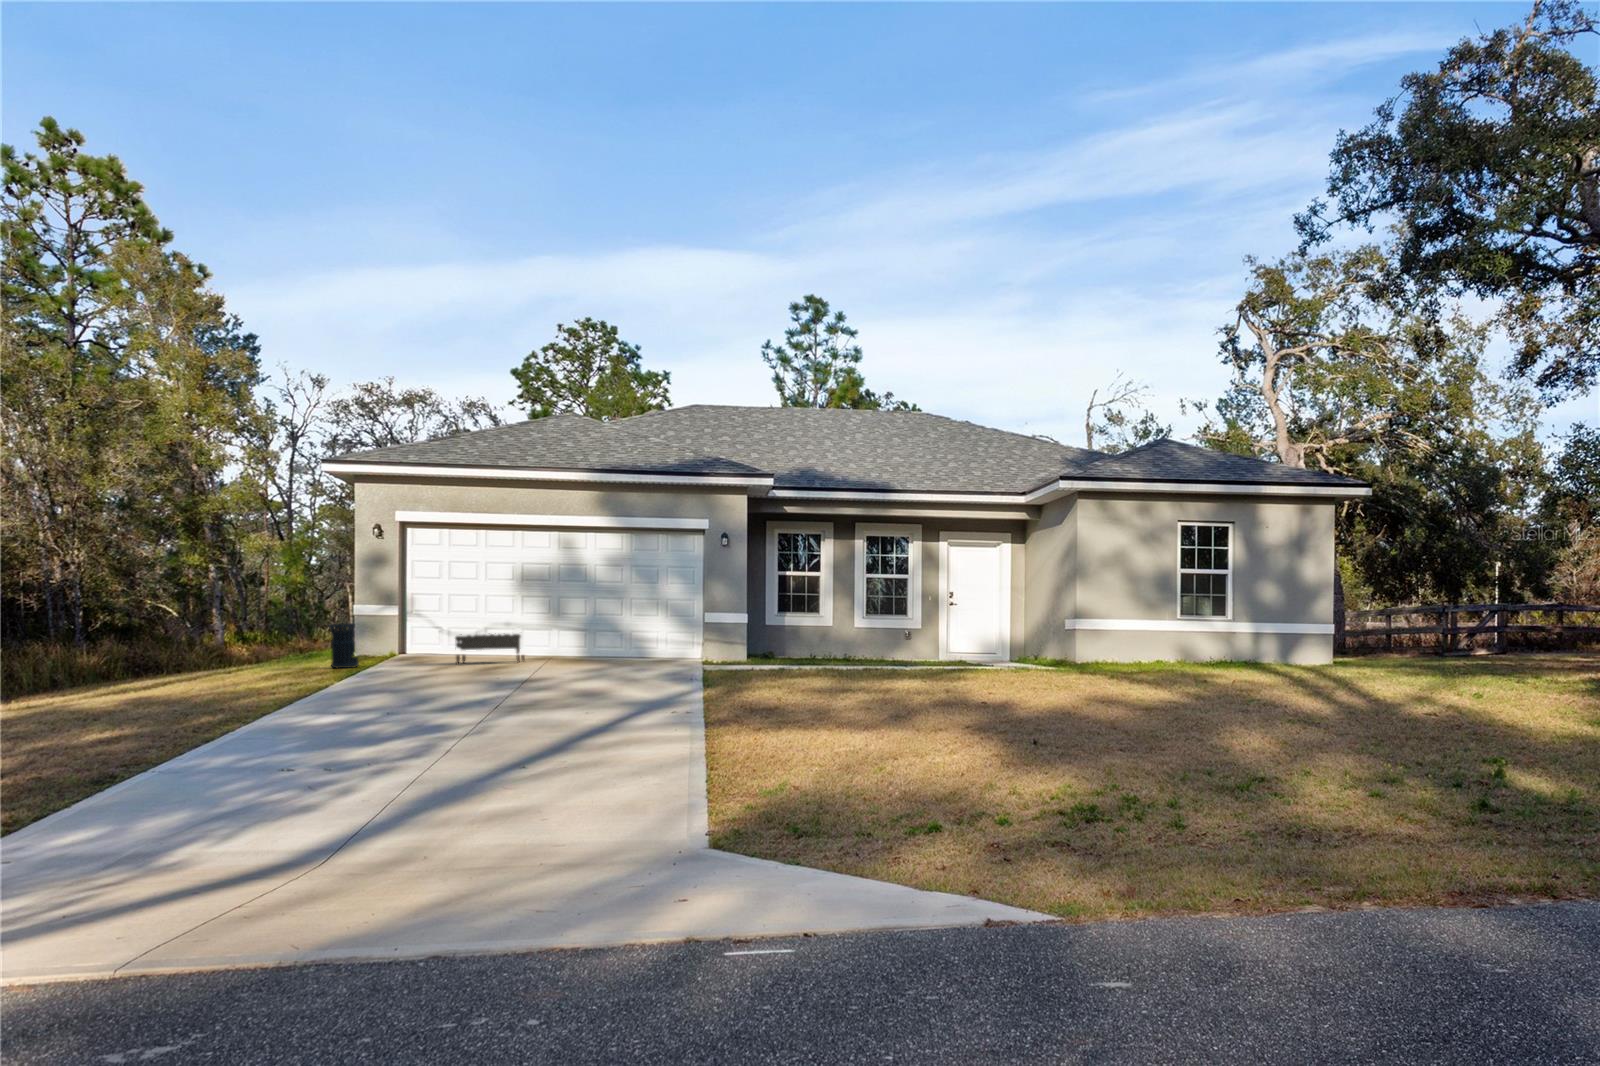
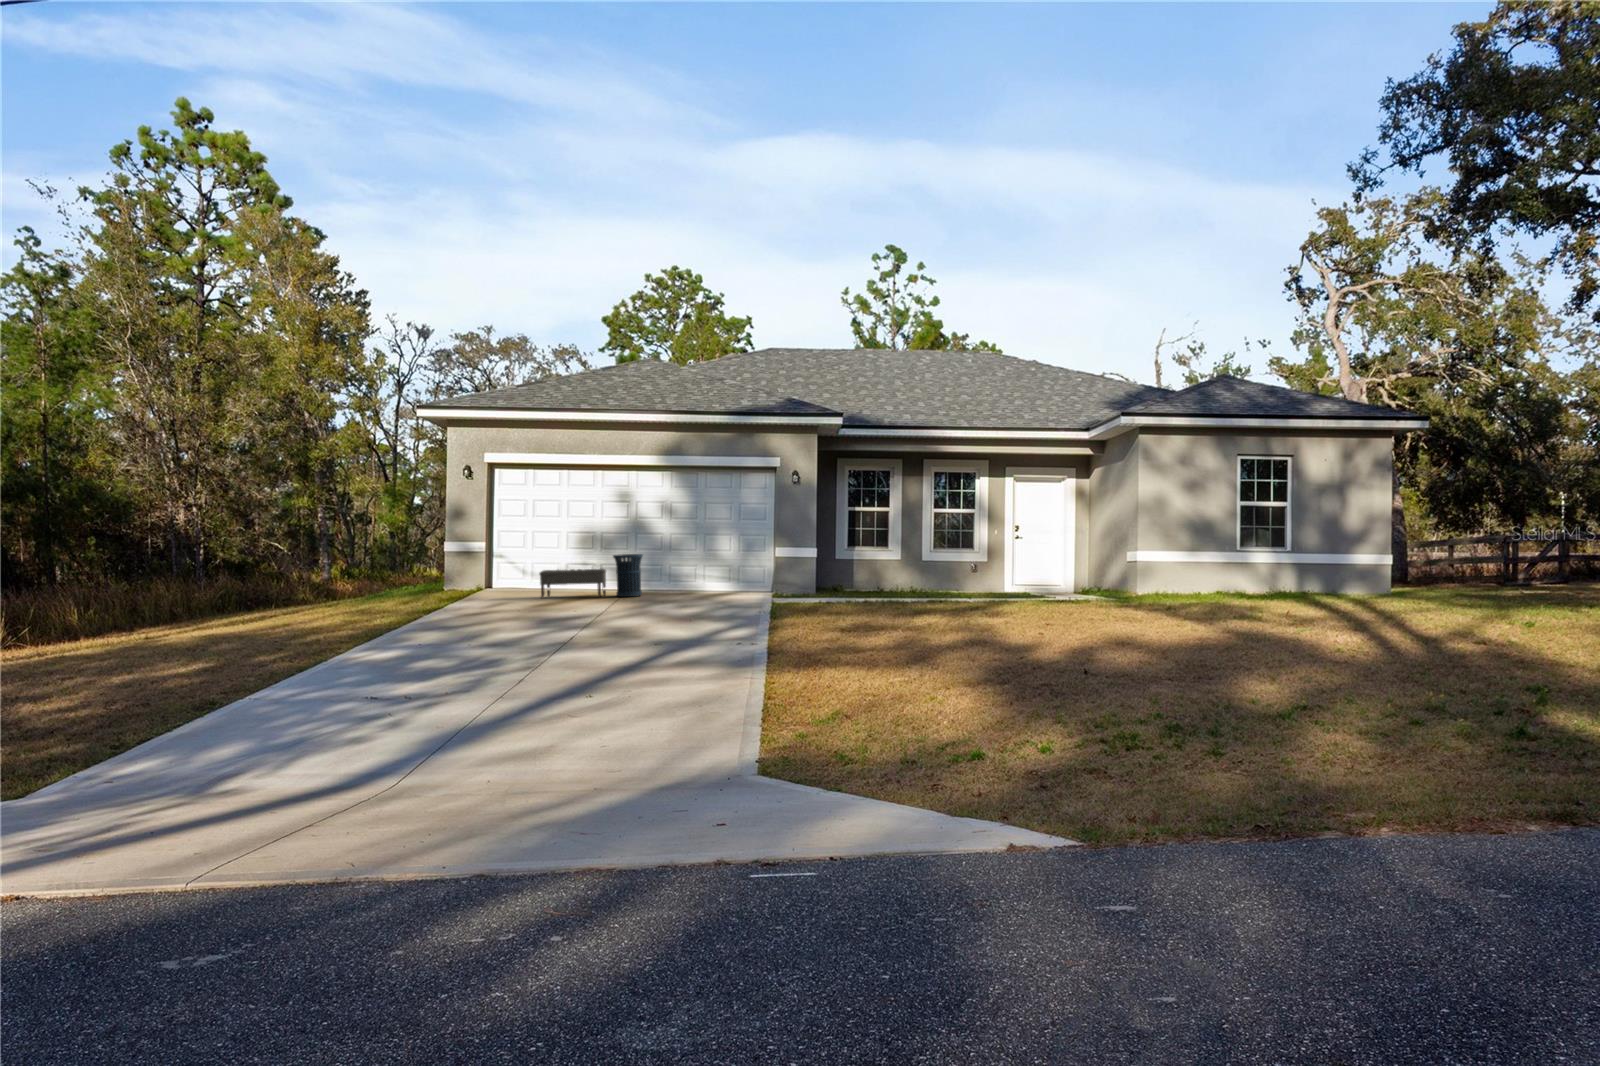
trash can: present [328,623,359,668] -> present [613,554,643,597]

